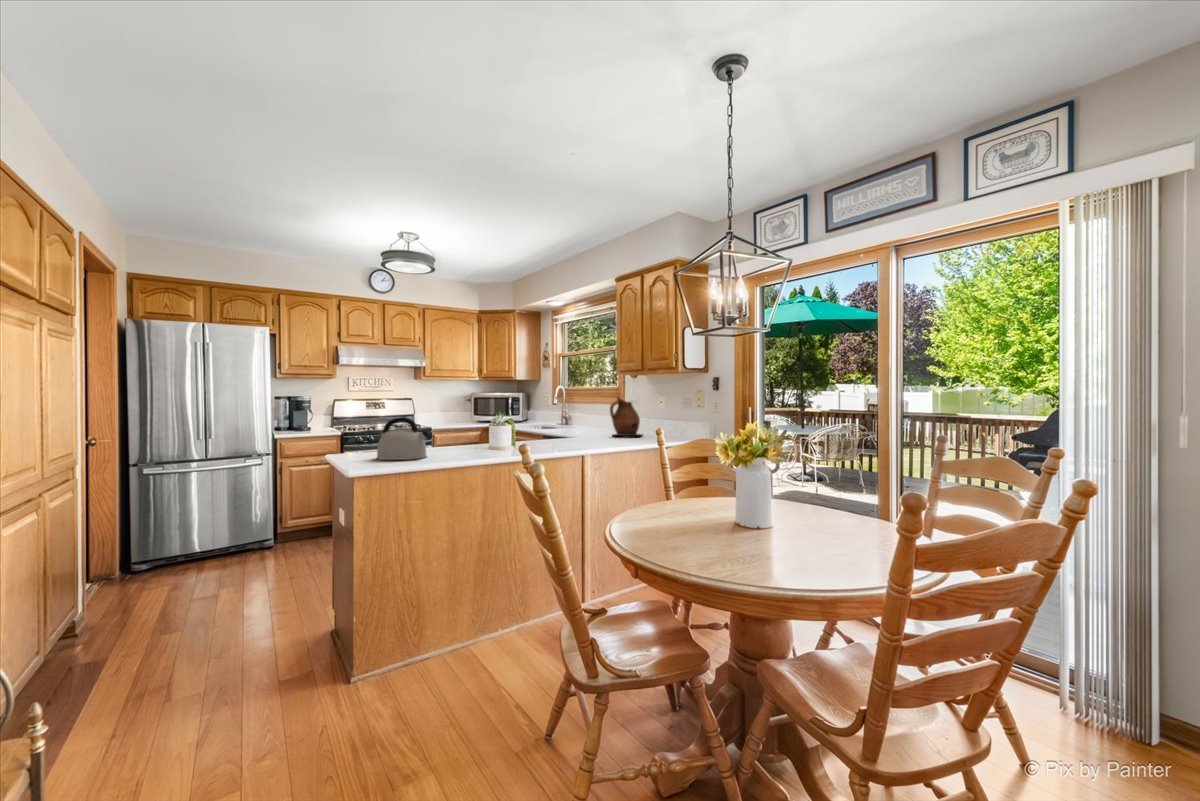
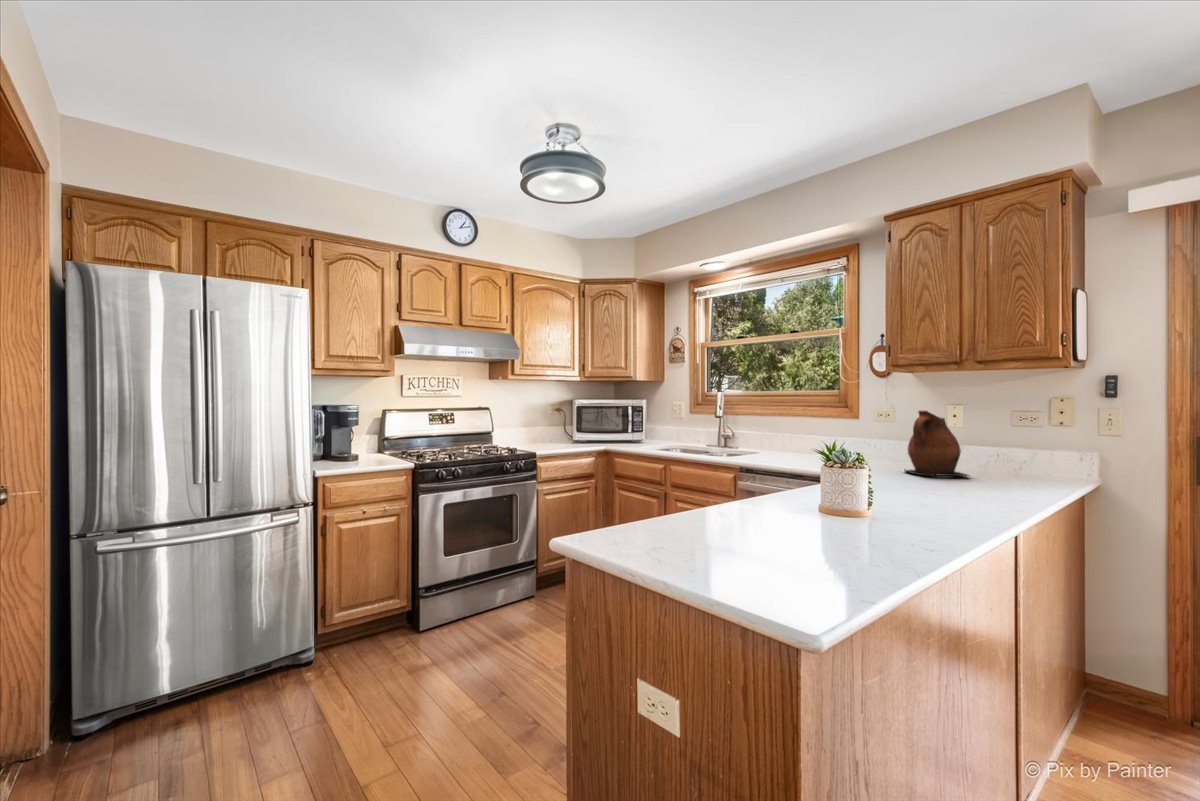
kettle: present [377,417,429,460] -> none [730,466,854,576]

